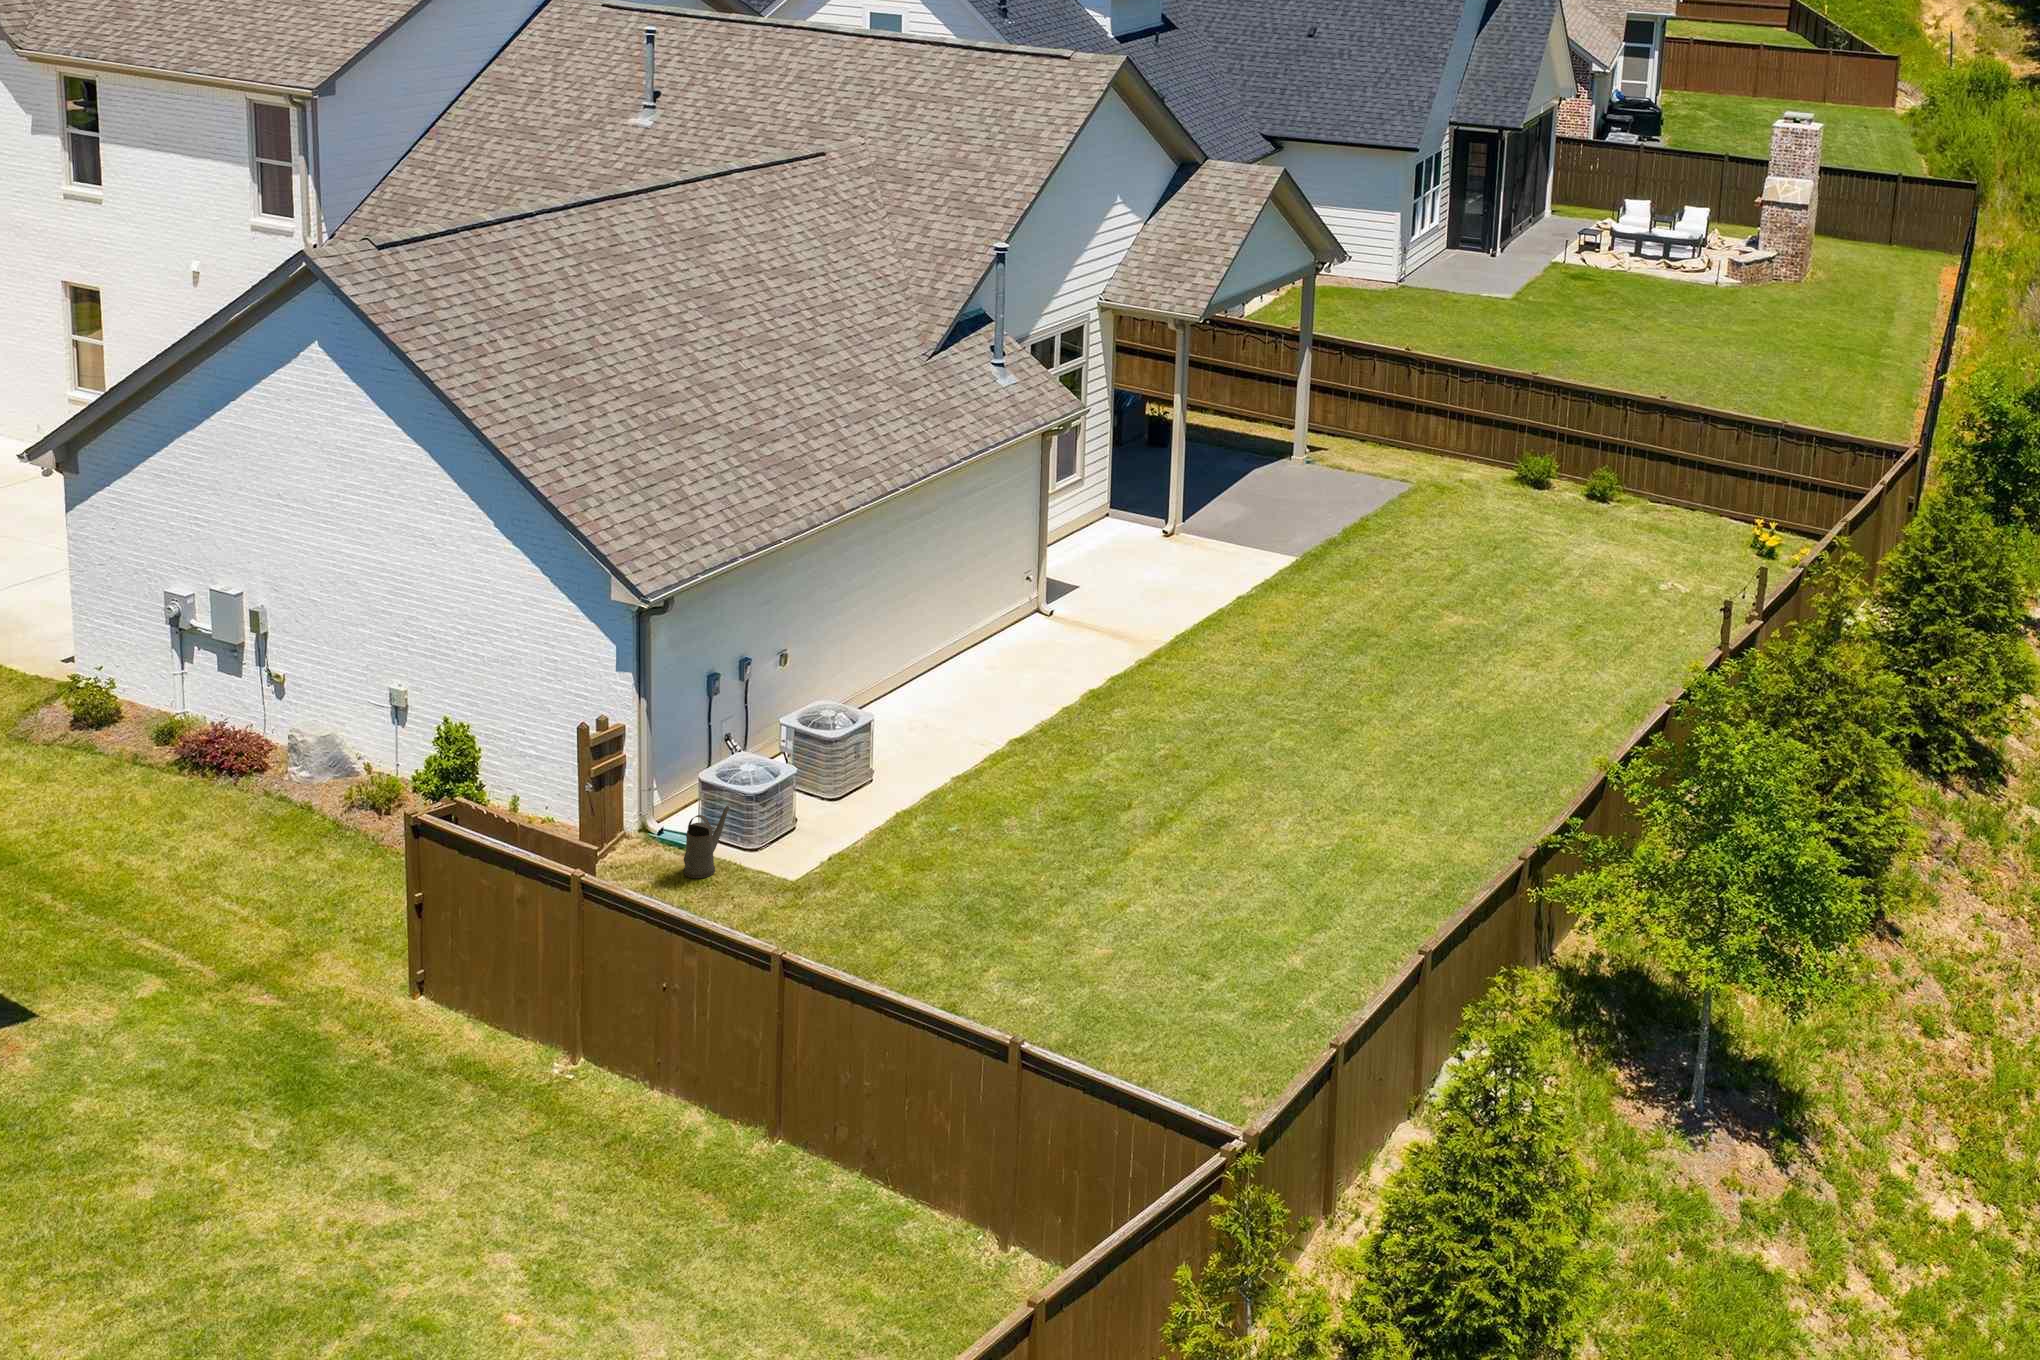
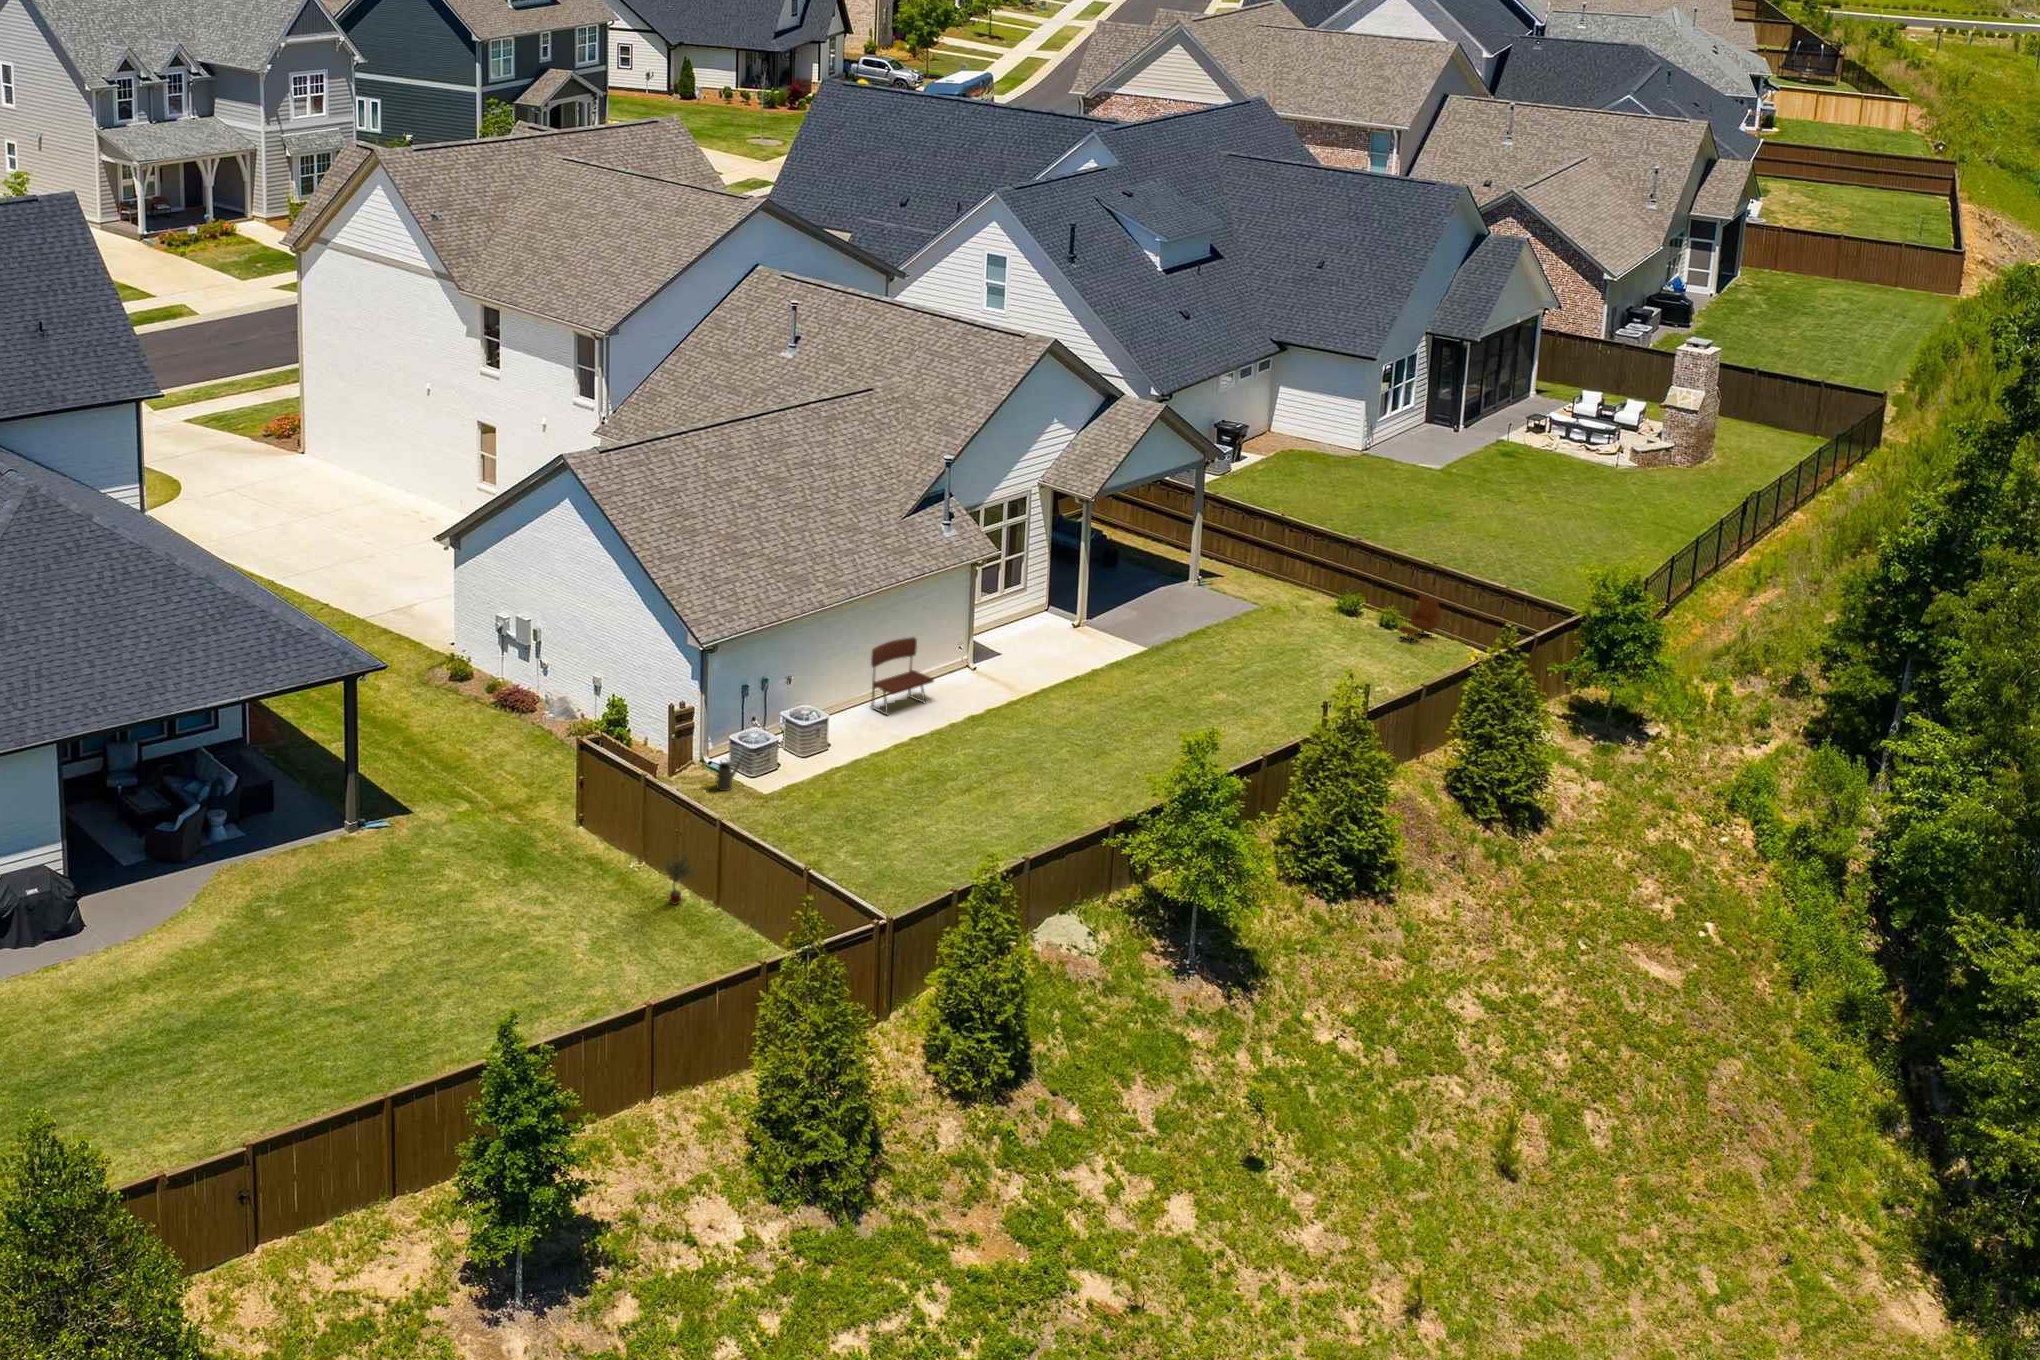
lounge chair: none [1612,444,1667,516] -> present [1399,595,1440,641]
bench: none [902,563,1007,702] -> present [871,637,934,715]
potted tree: none [656,1029,734,1144] -> present [665,851,695,904]

